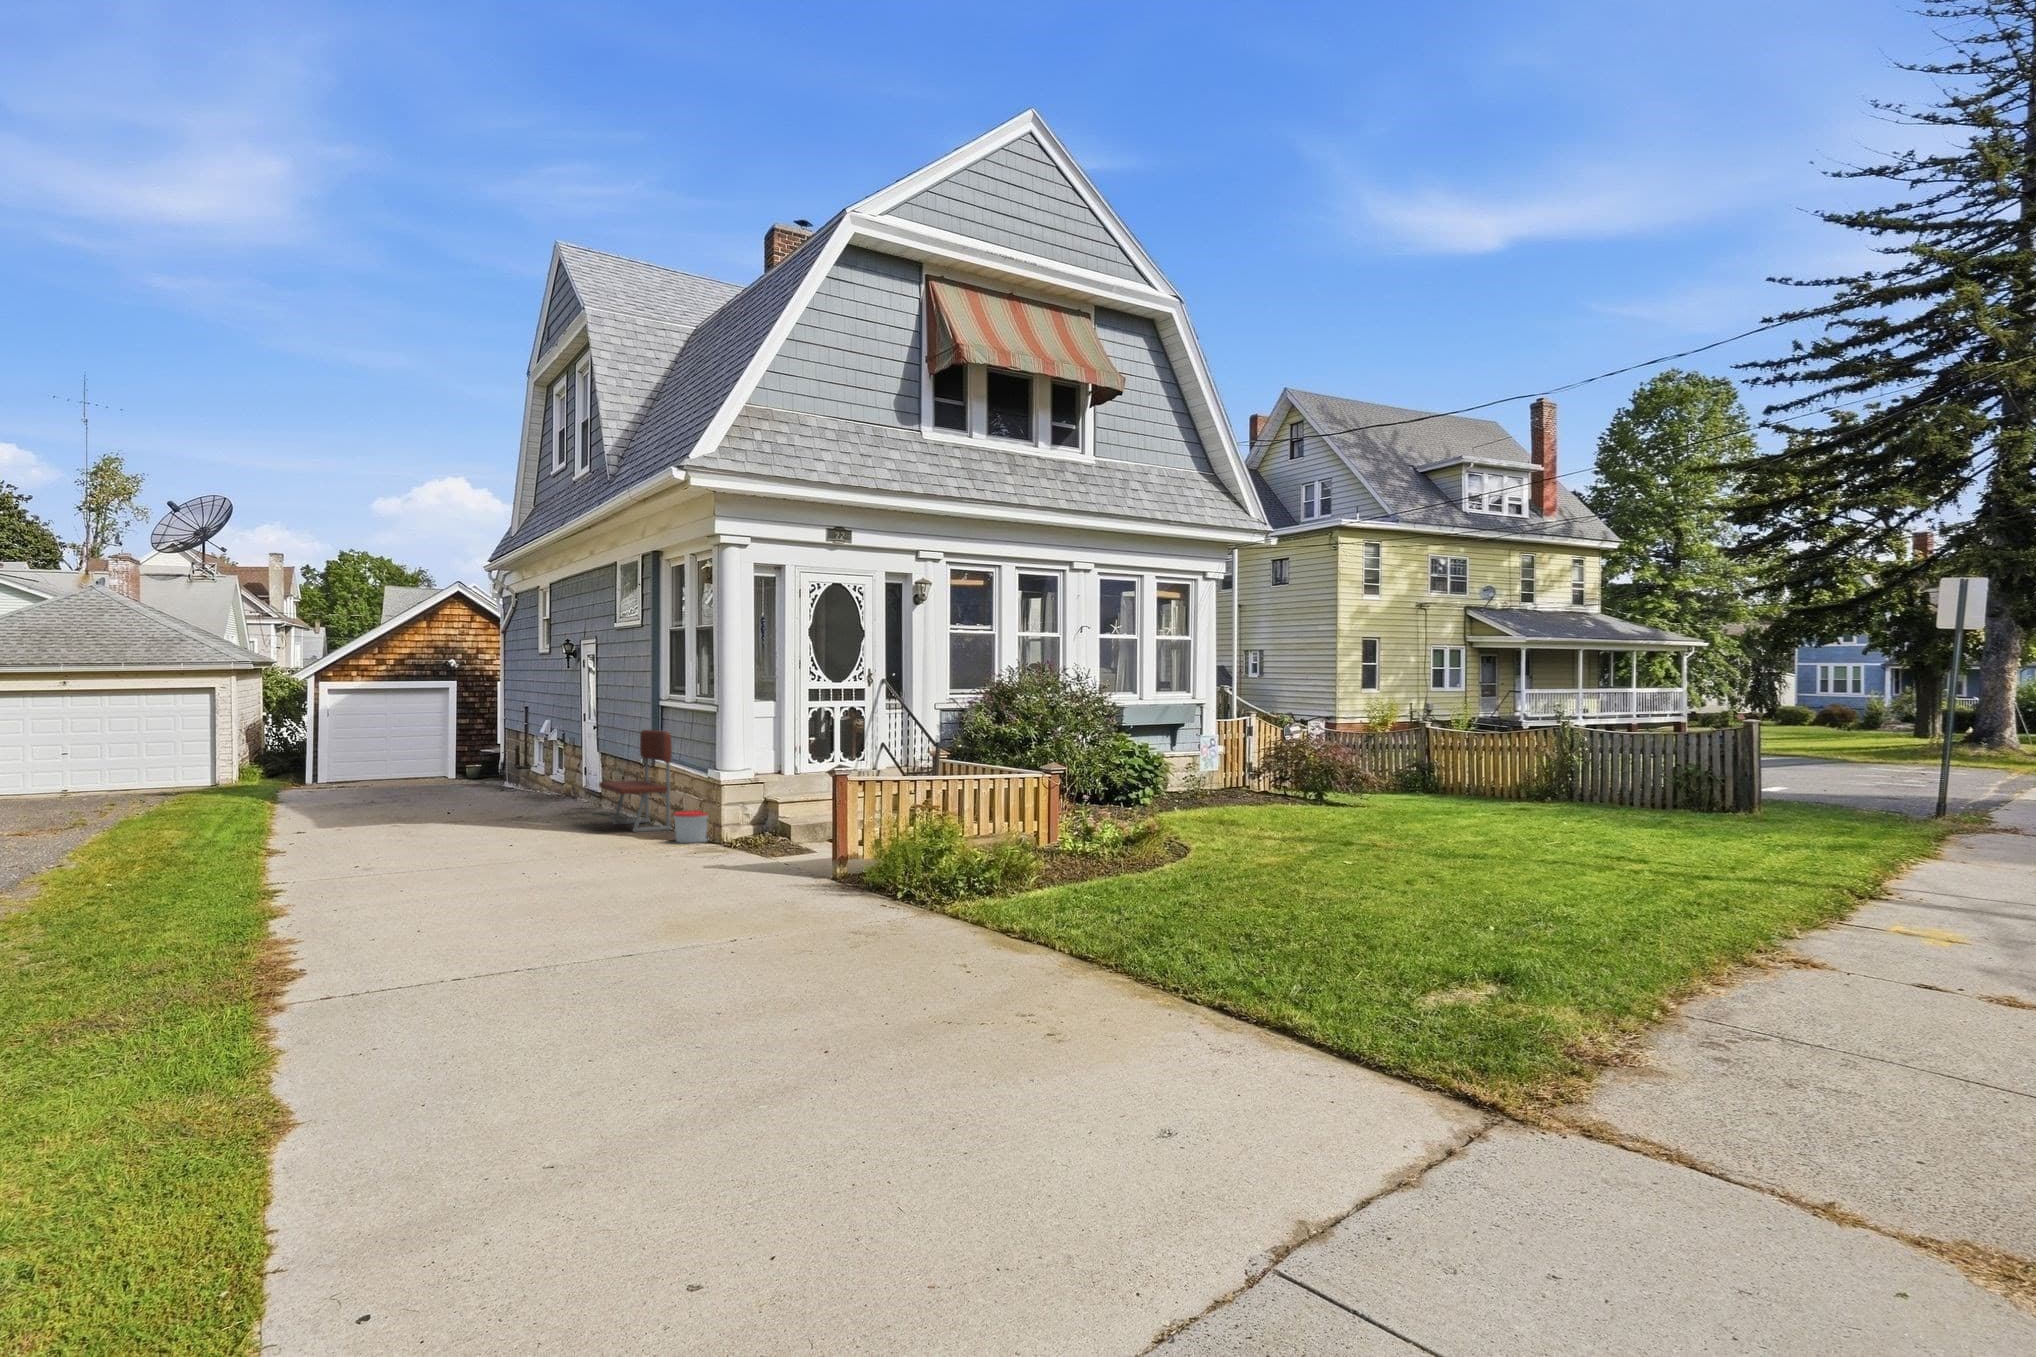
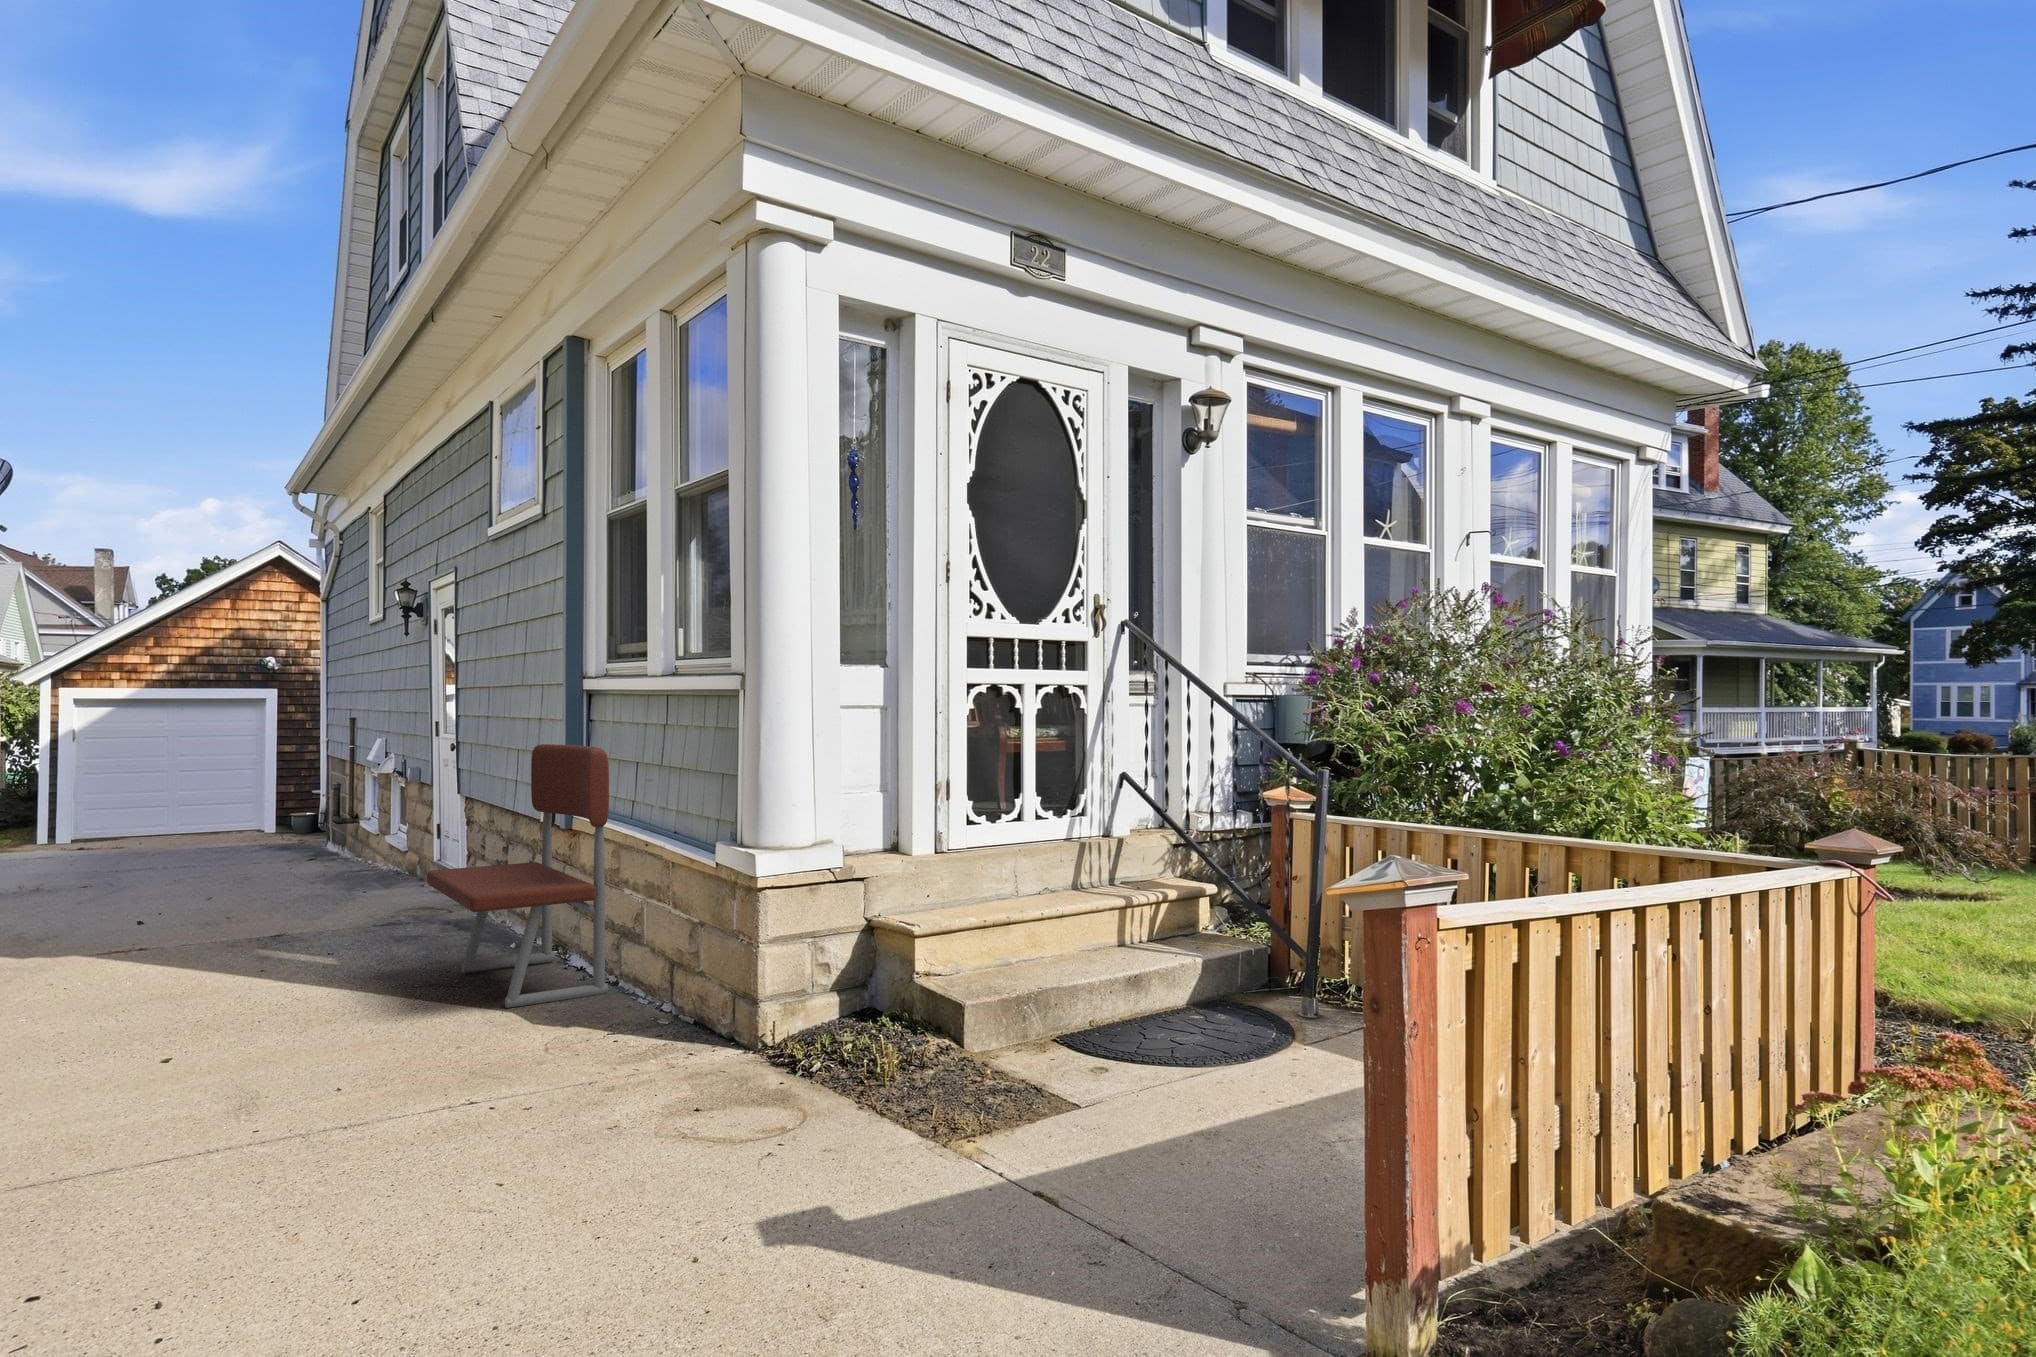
bucket: present [673,810,710,843] -> none [617,963,728,1069]

